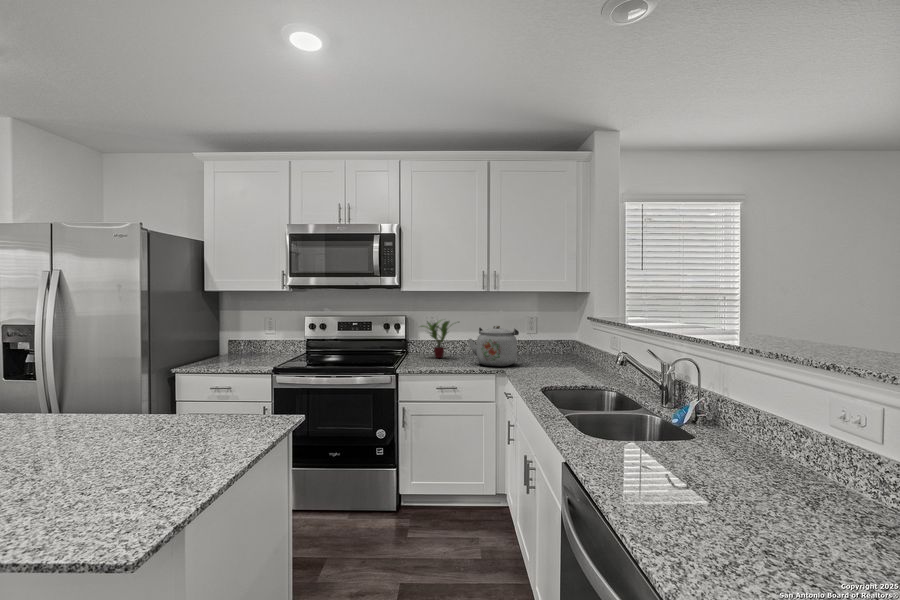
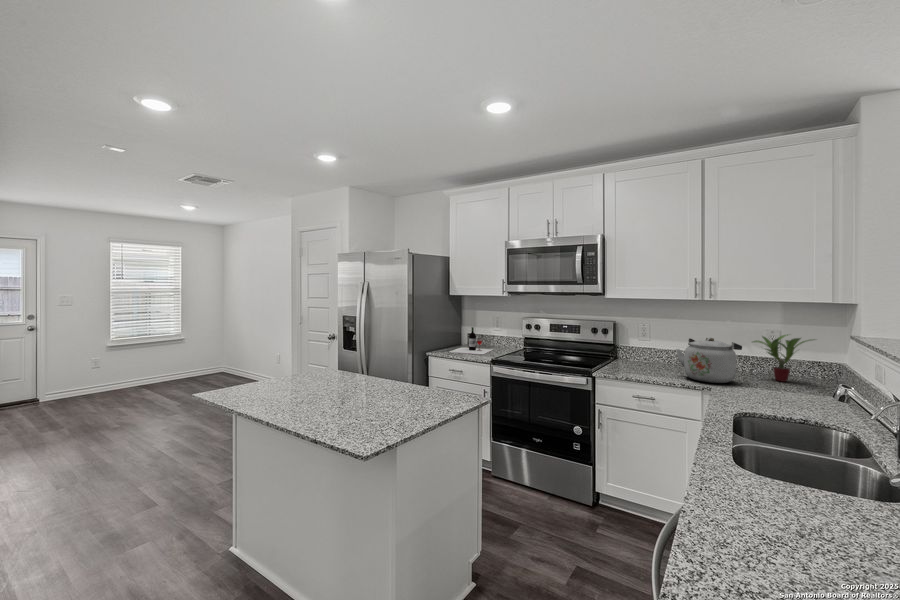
potted plant: present [421,321,449,358] -> present [753,334,814,382]
wine bottle: none [205,331,266,365] -> present [450,327,493,354]

